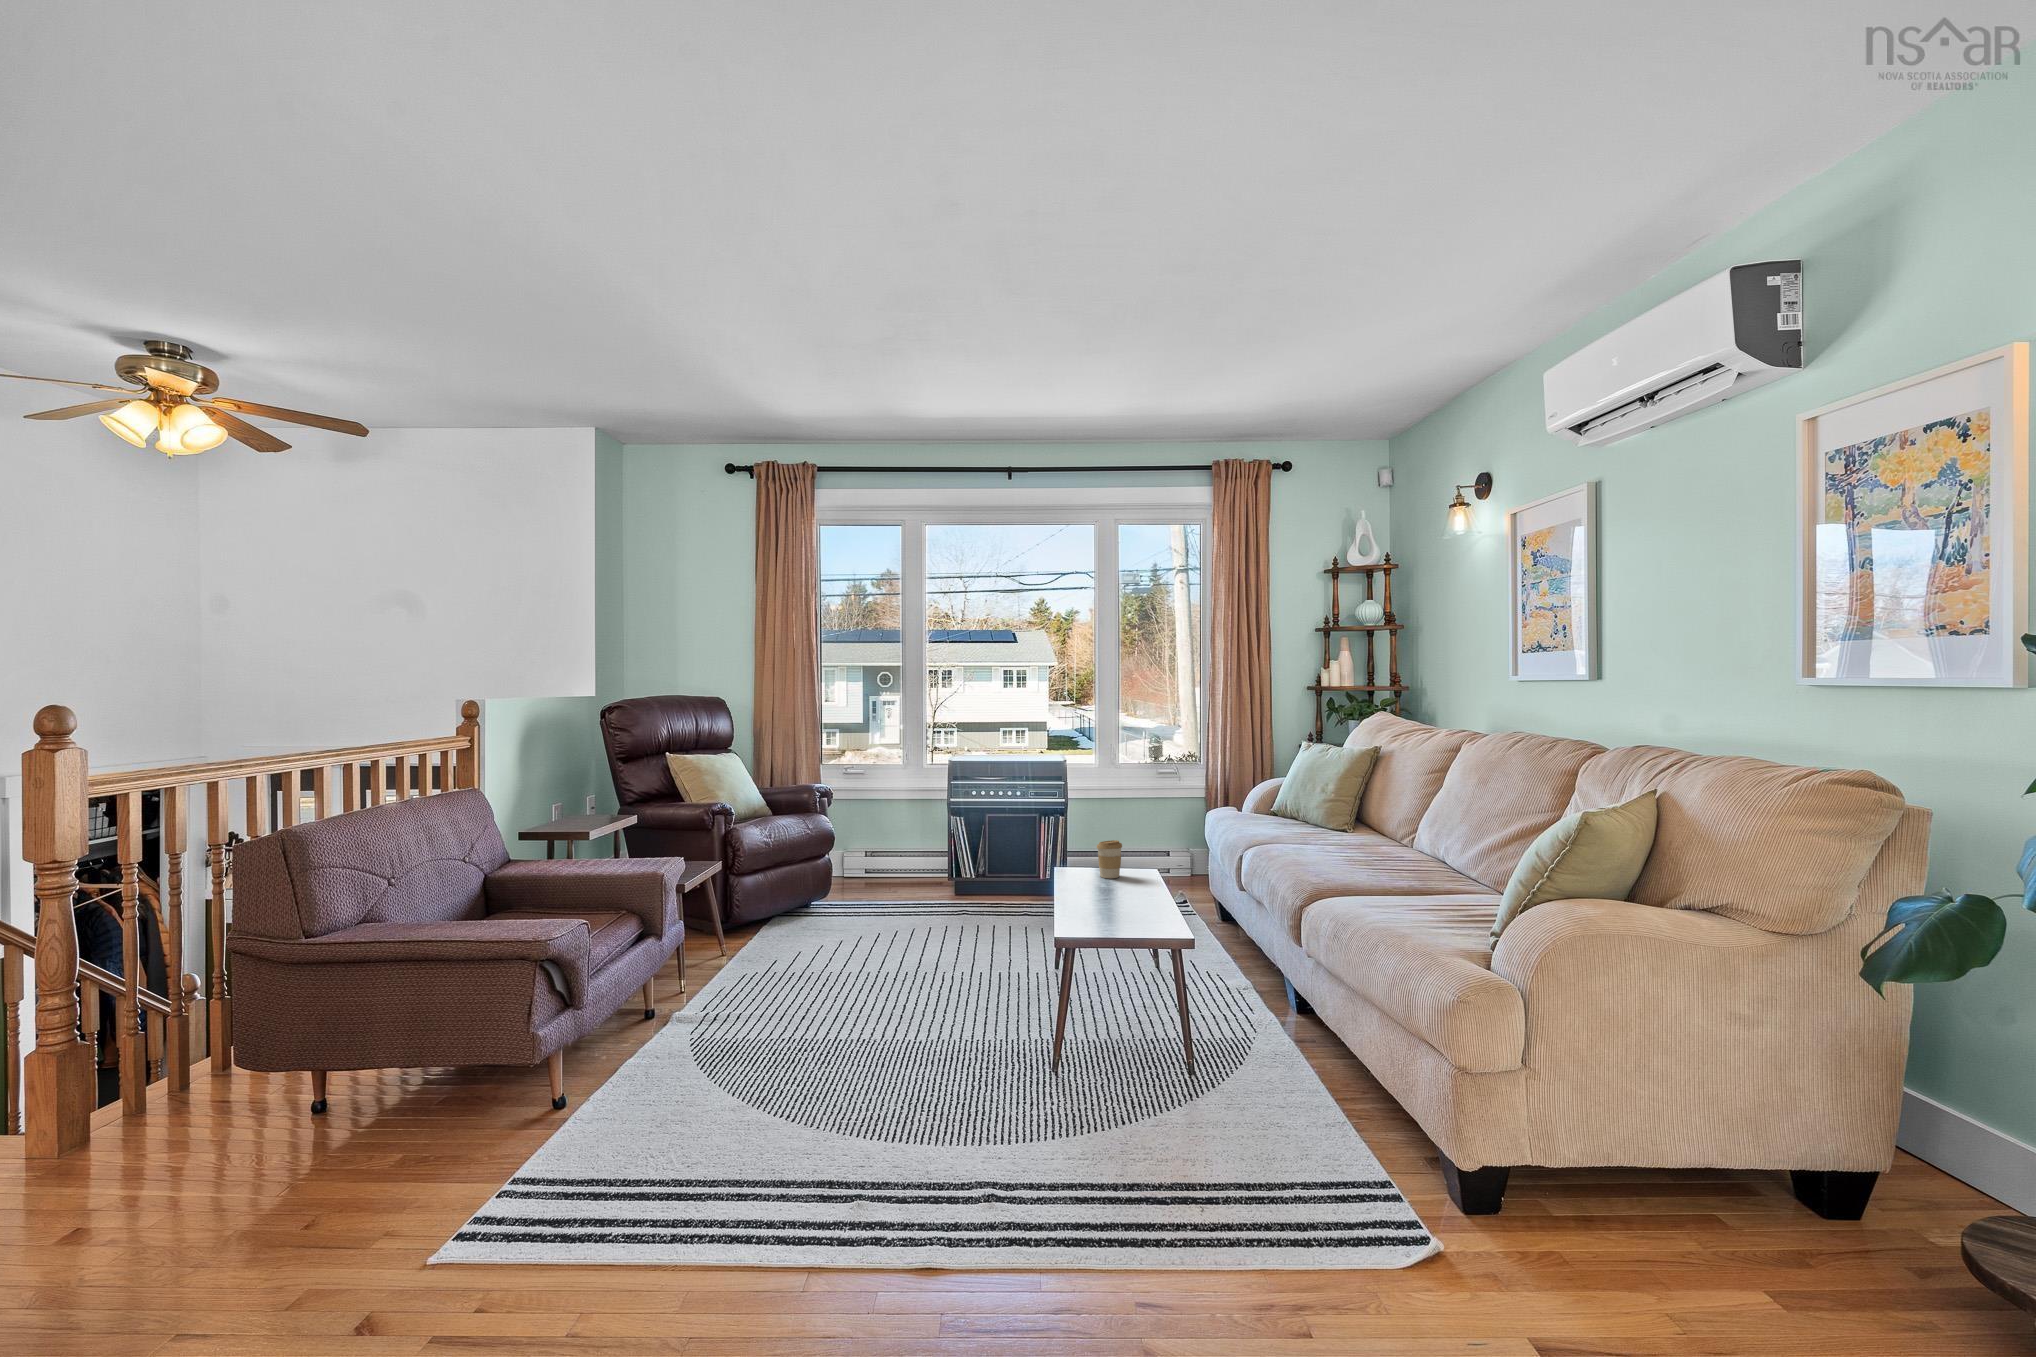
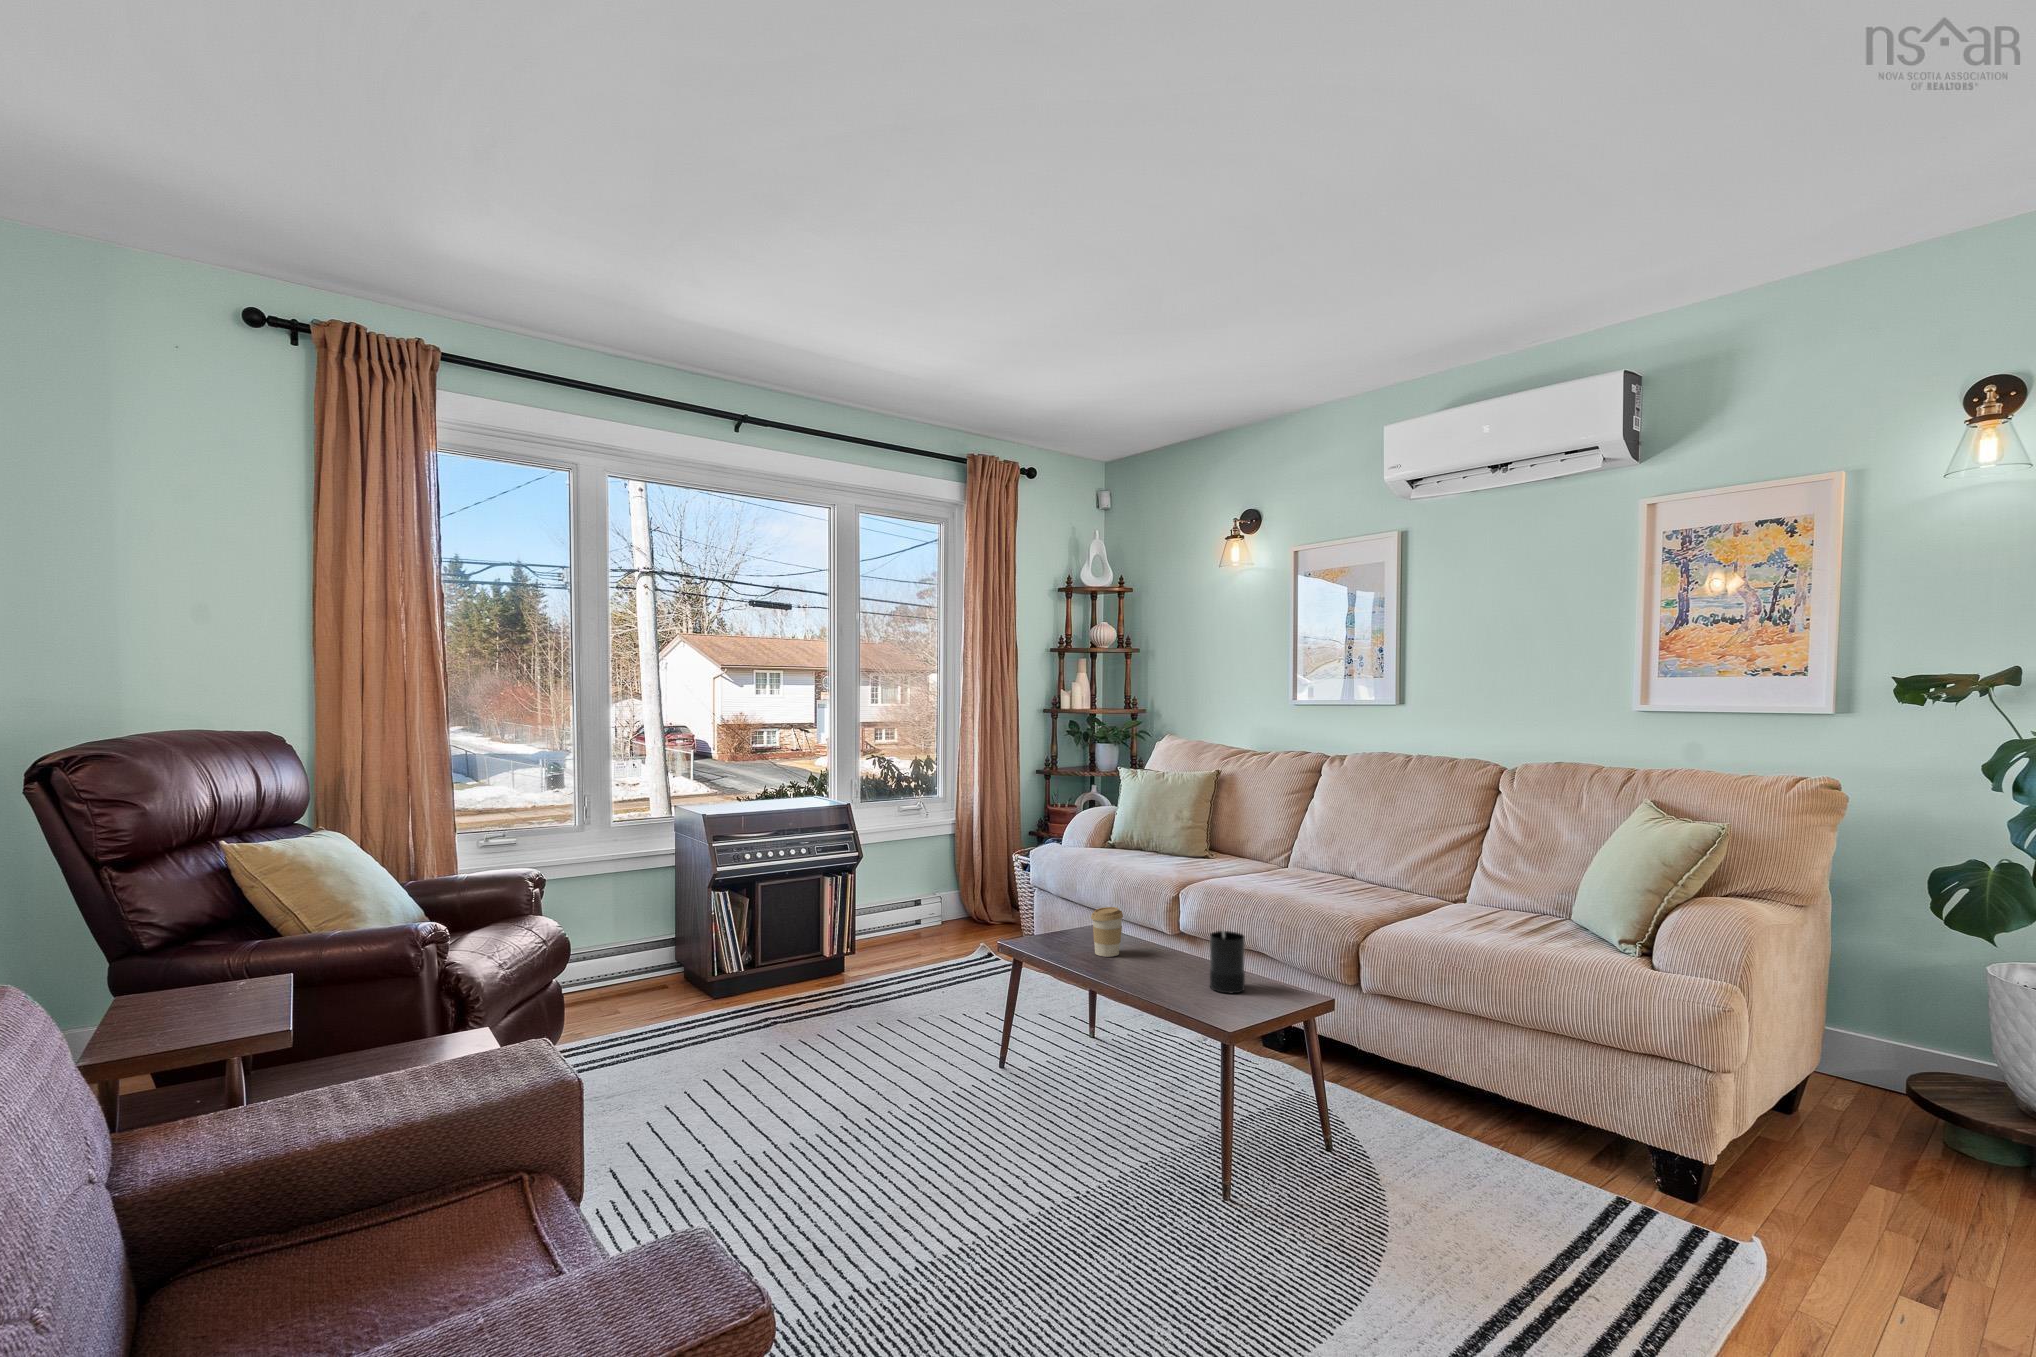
candle: none [1121,857,1149,912] -> present [1210,928,1245,993]

